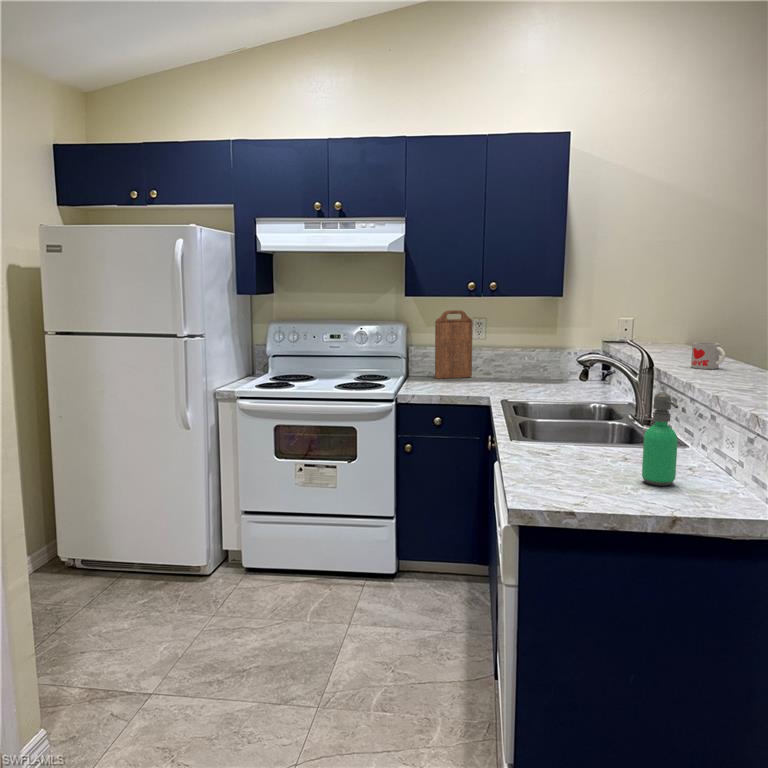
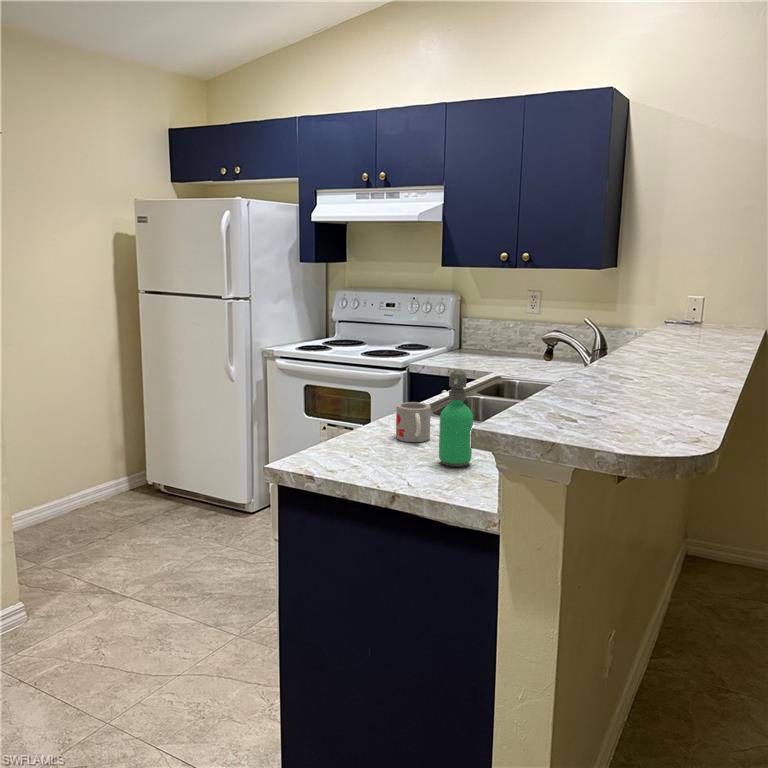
cutting board: present [435,310,473,379] -> none [480,283,524,354]
mug: present [691,342,725,369] -> present [396,402,431,442]

